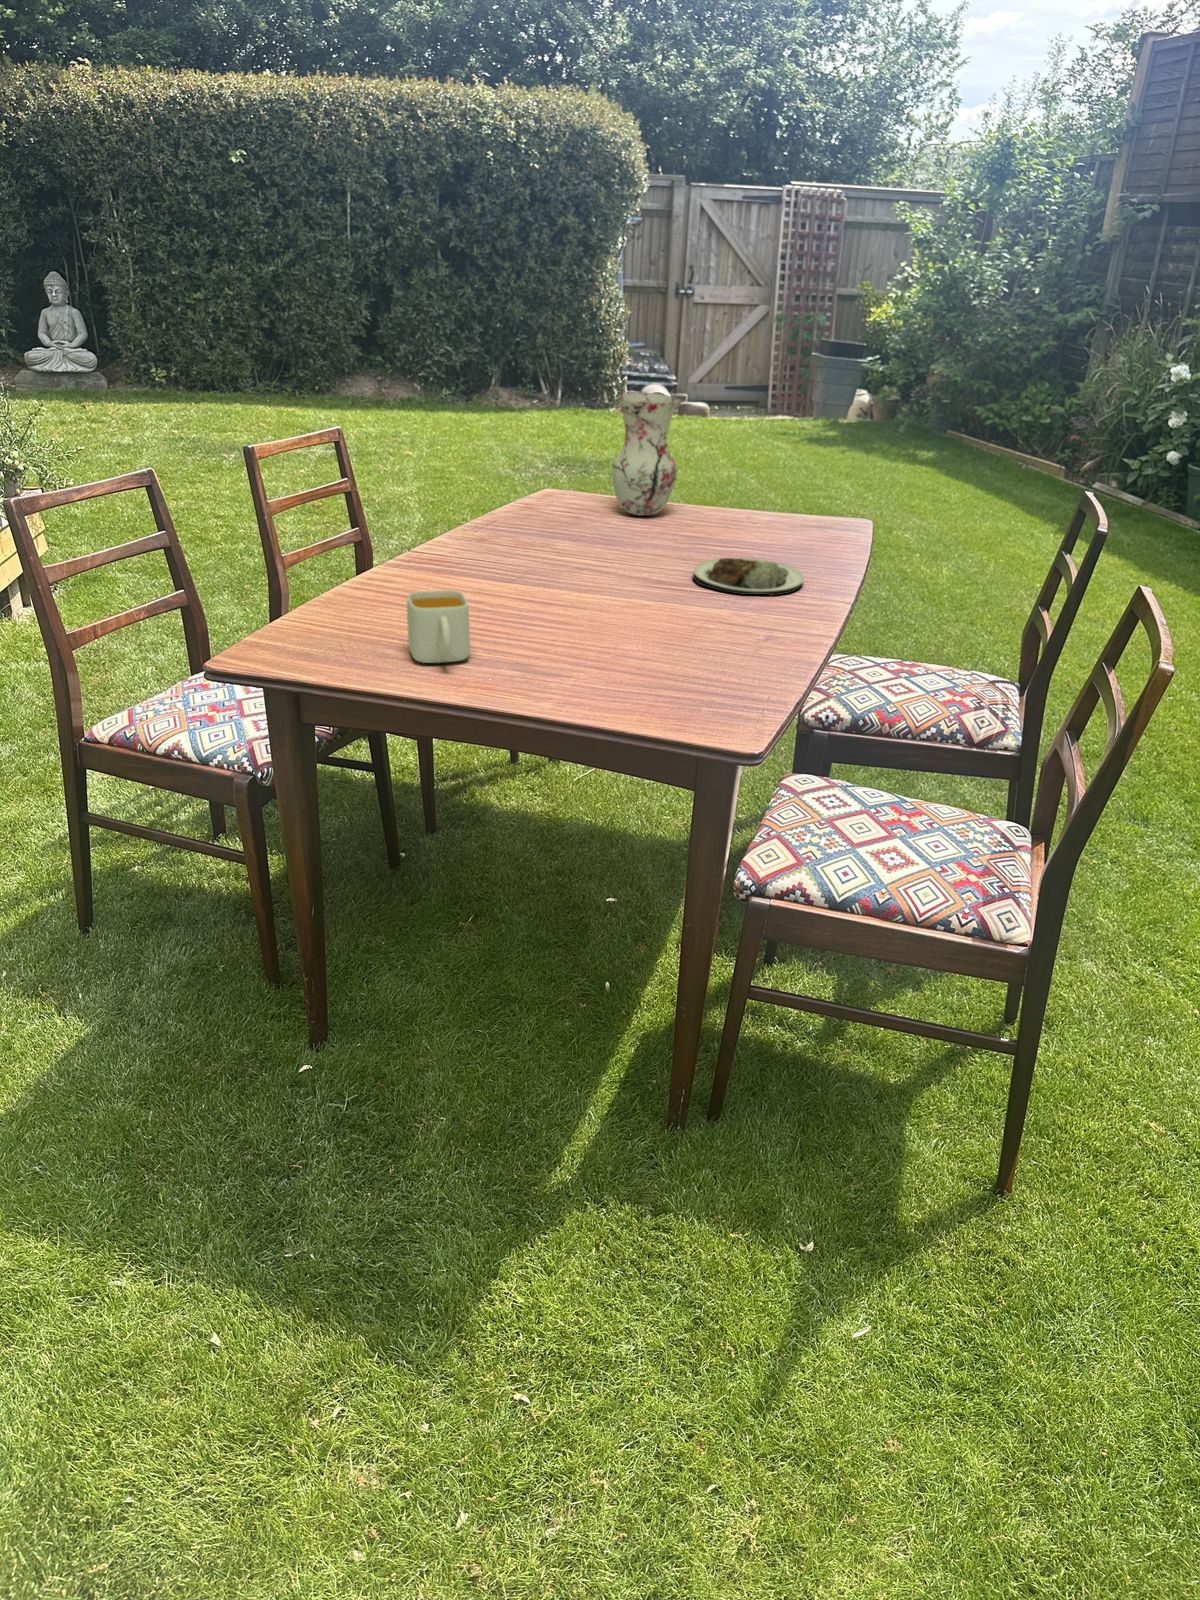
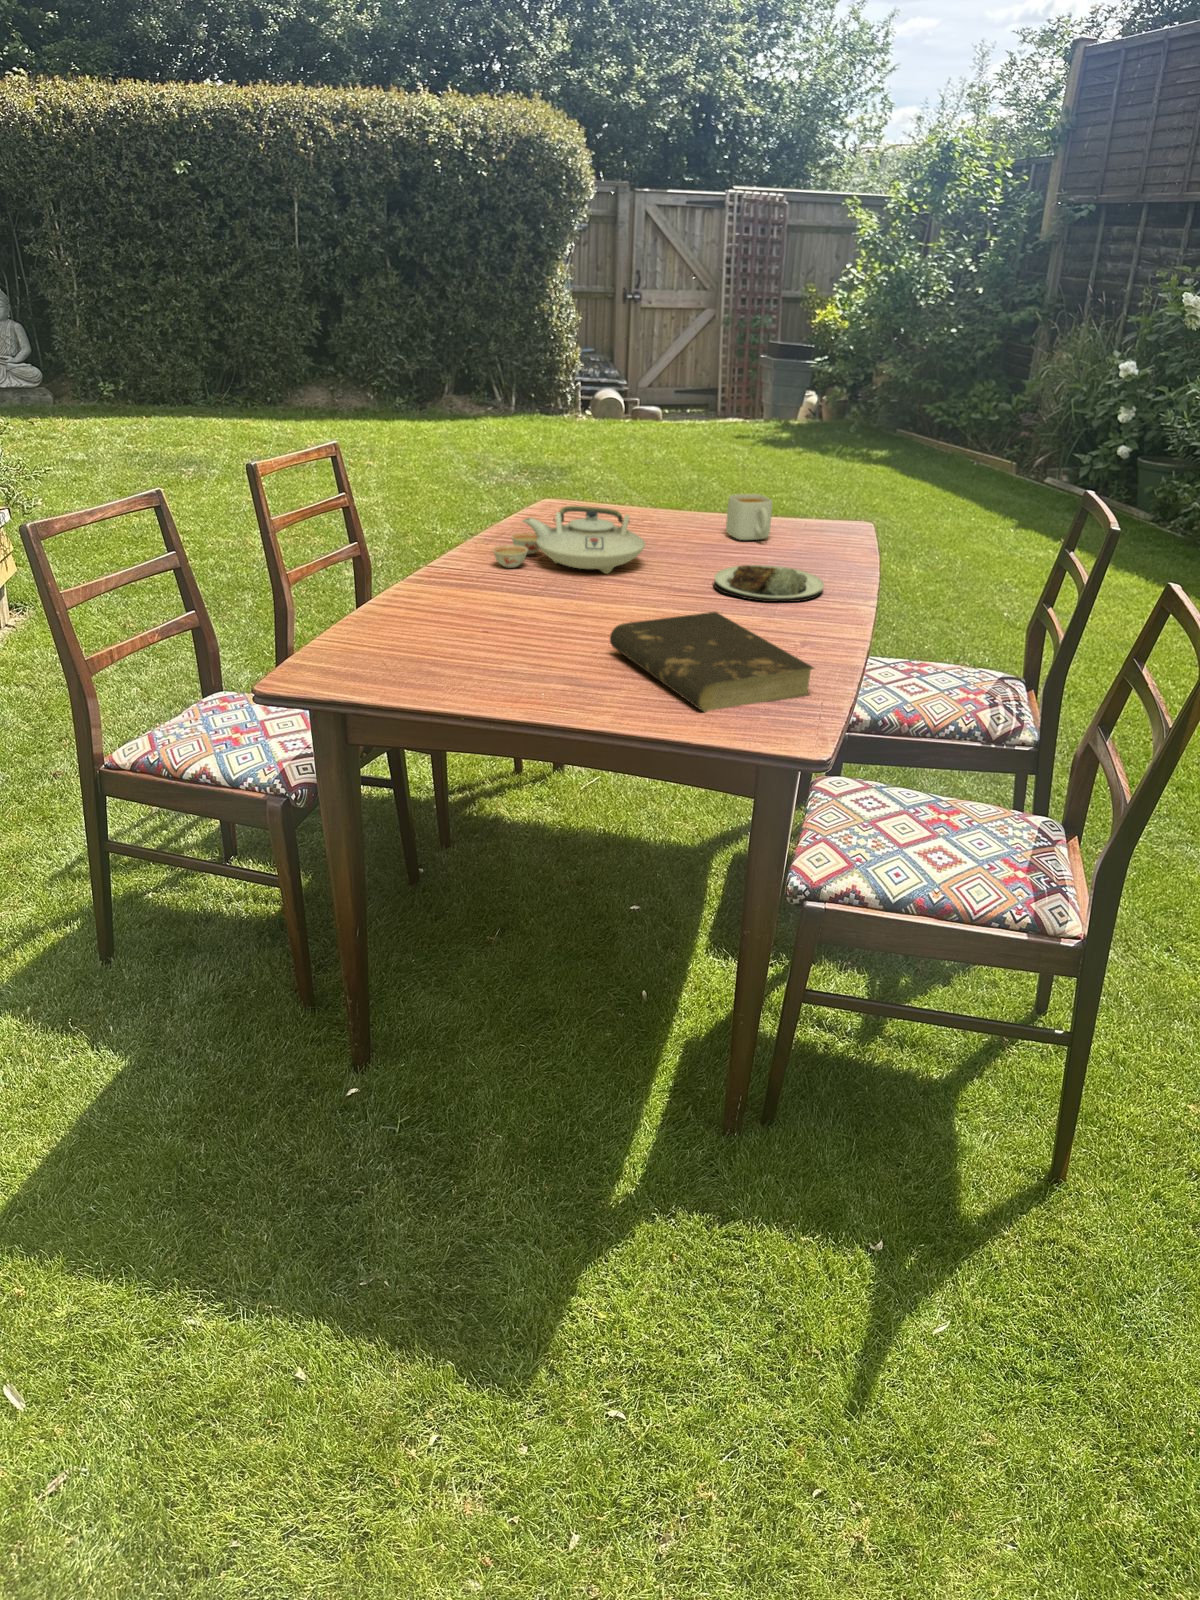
vase: present [611,393,679,516] -> none [614,403,682,525]
teapot: none [477,494,630,563] -> present [493,506,645,574]
mug: present [407,590,470,663] -> present [726,494,772,540]
book: none [568,603,765,704] -> present [610,612,814,712]

